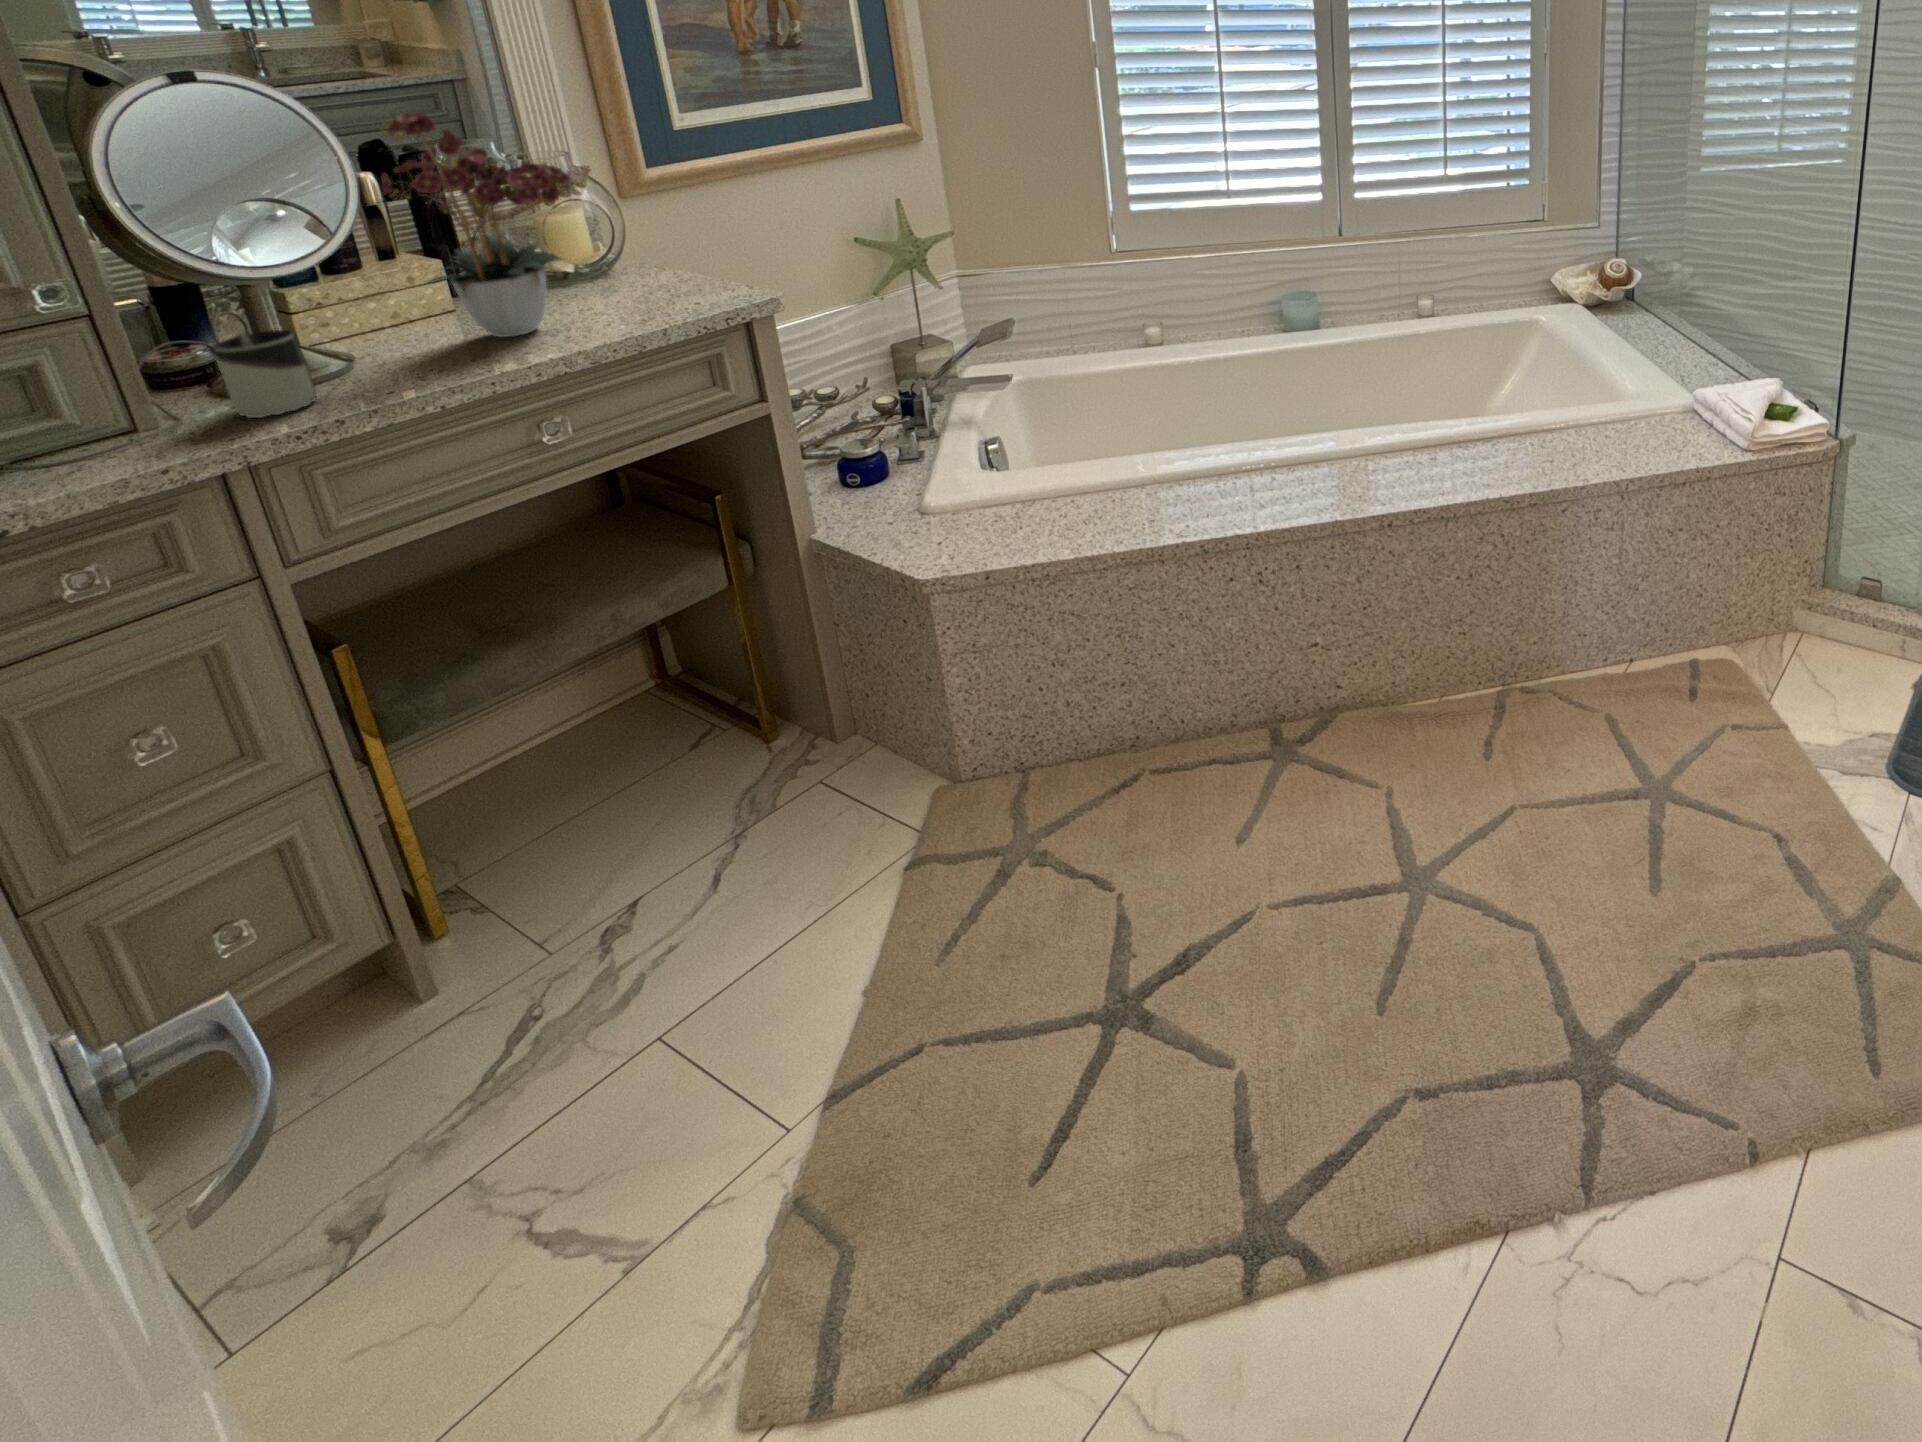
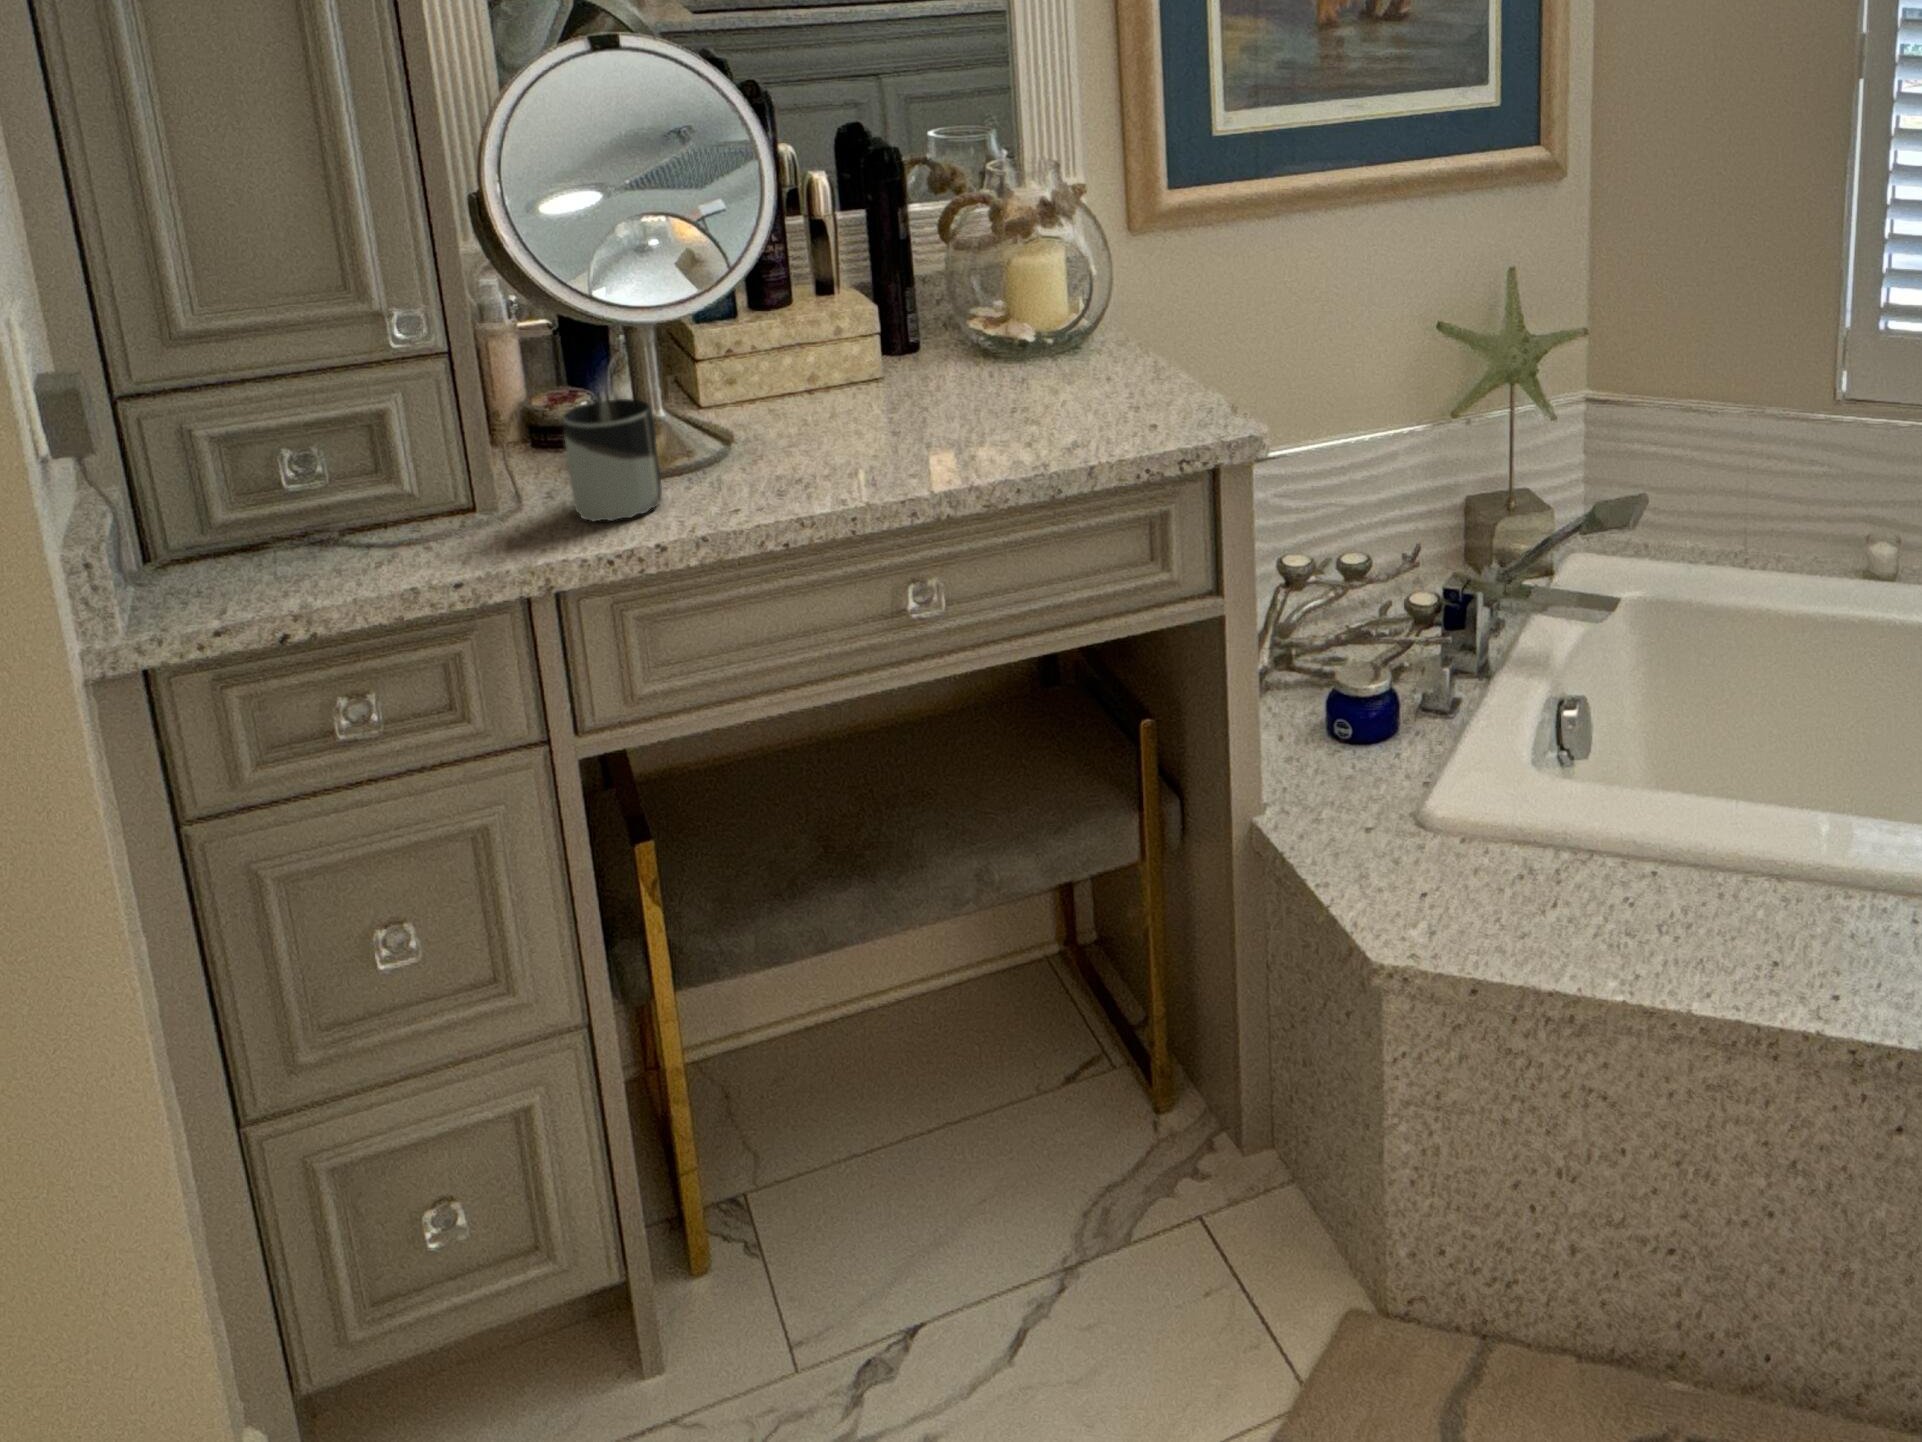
flower arrangement: present [381,112,570,337] -> none [780,89,1039,442]

